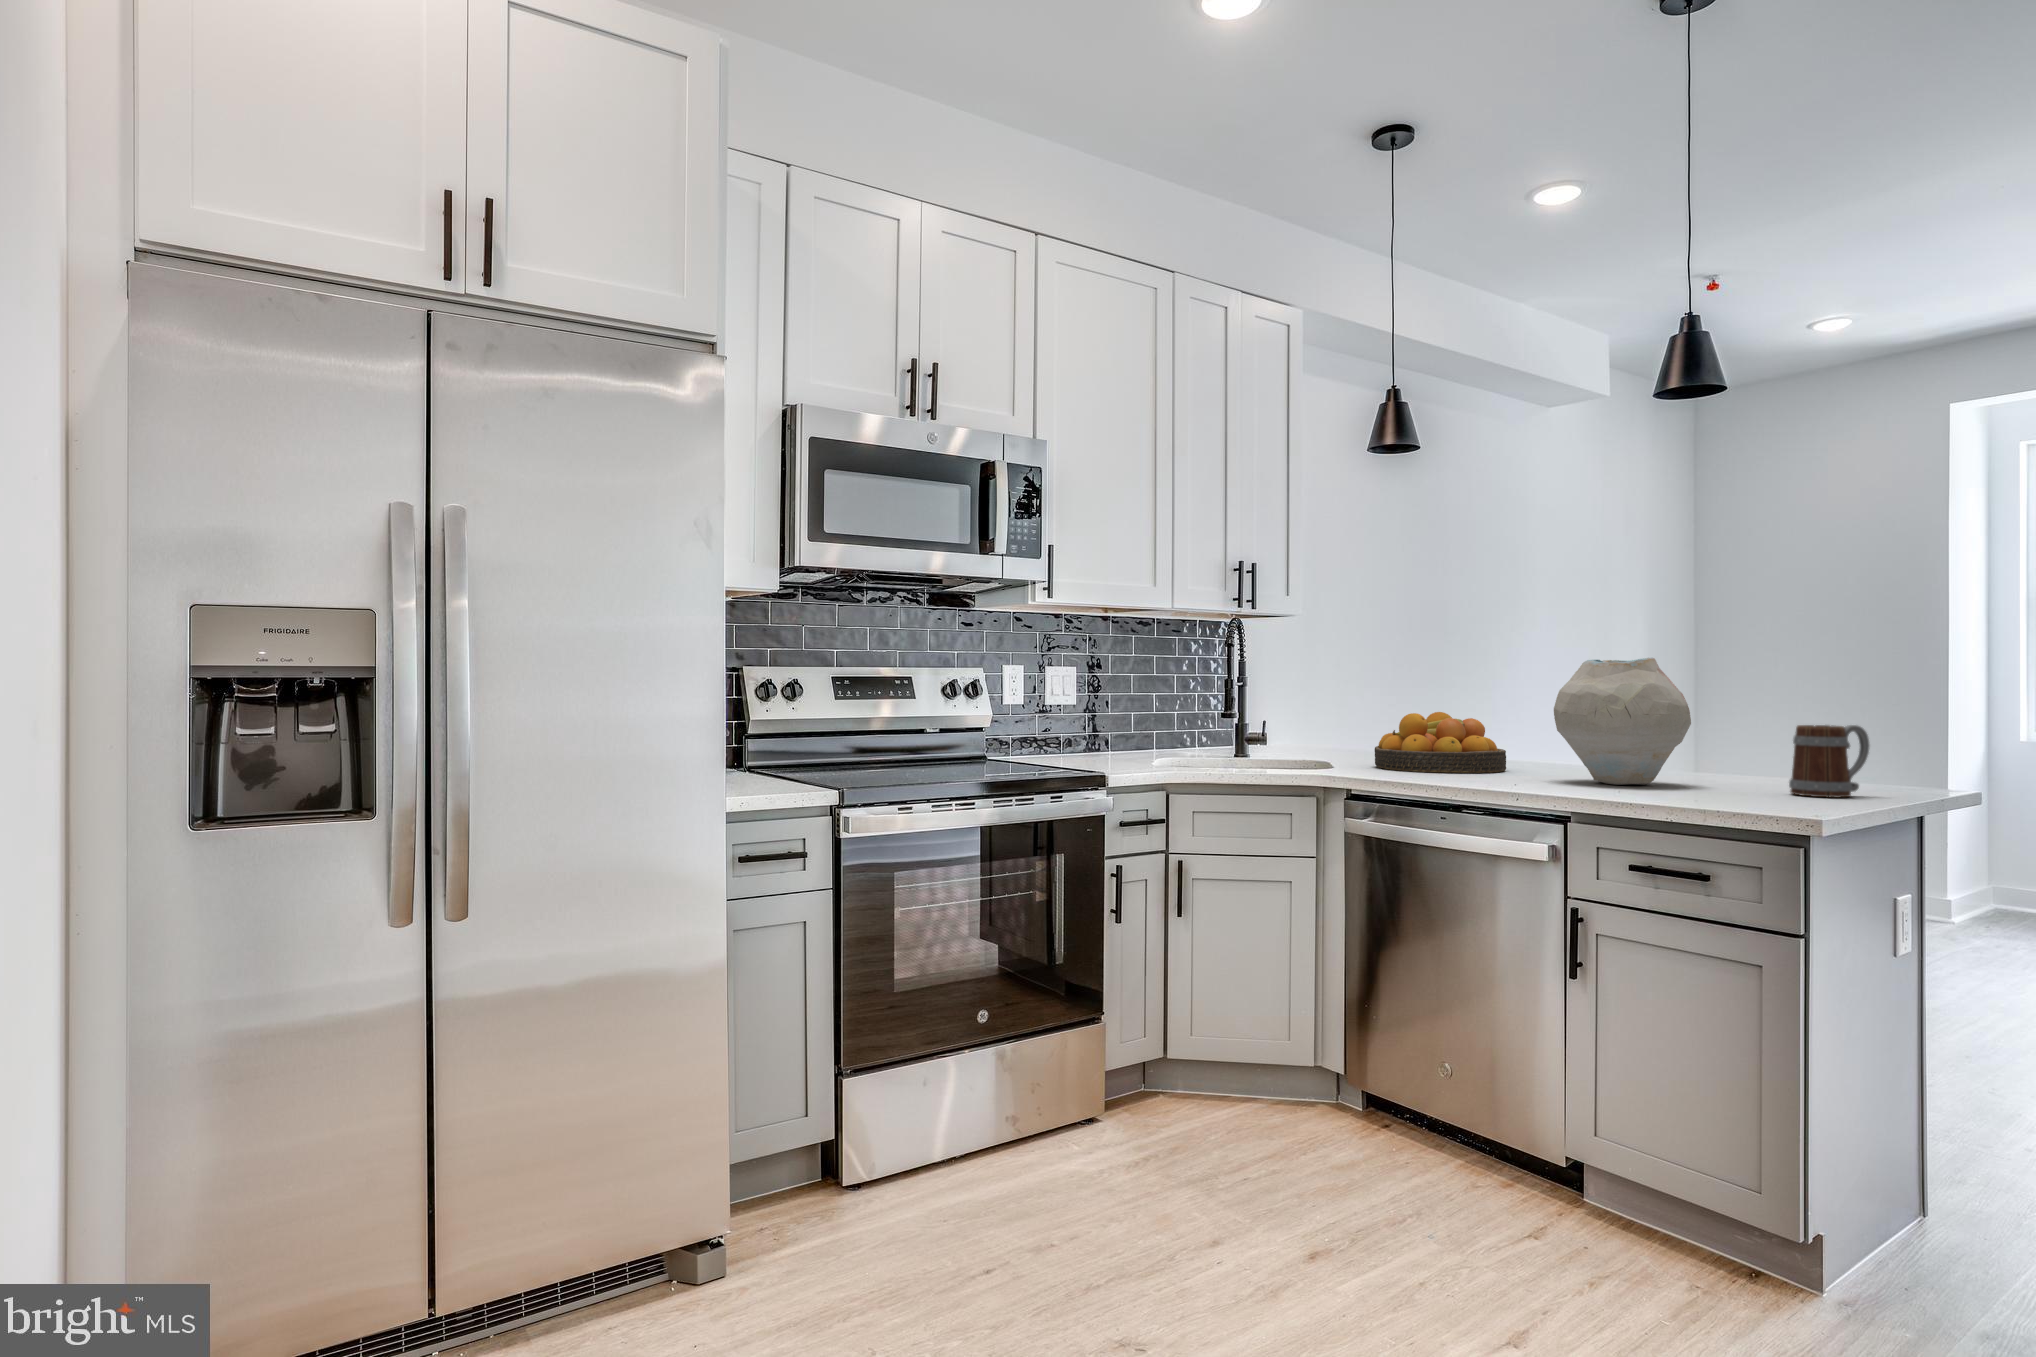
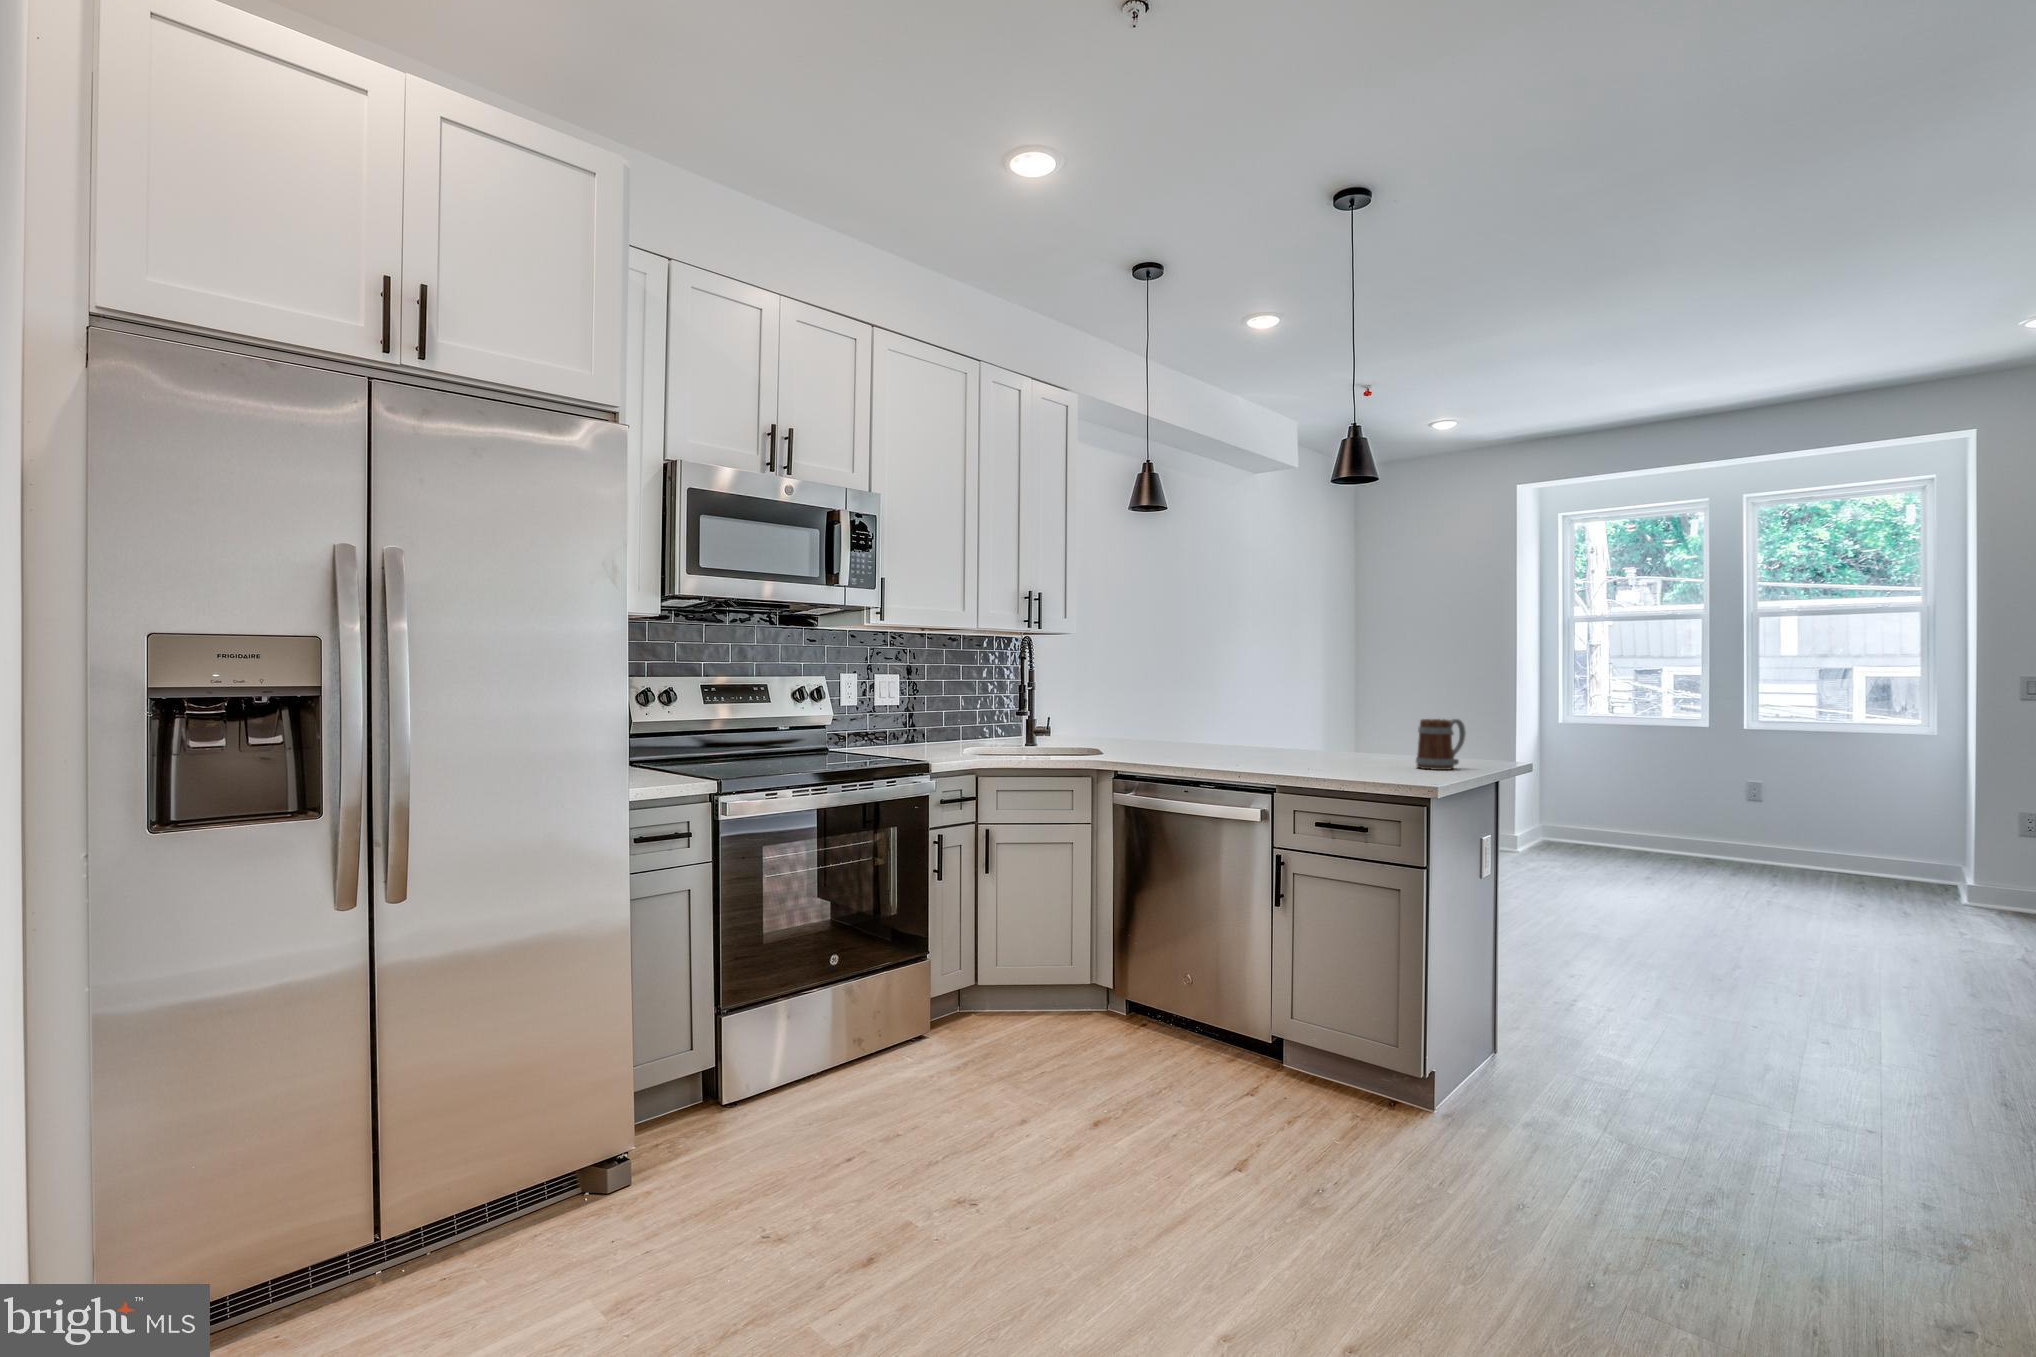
vase: present [1554,658,1691,785] -> none [1261,671,1353,763]
fruit bowl: present [1375,712,1506,773] -> none [1133,710,1227,756]

